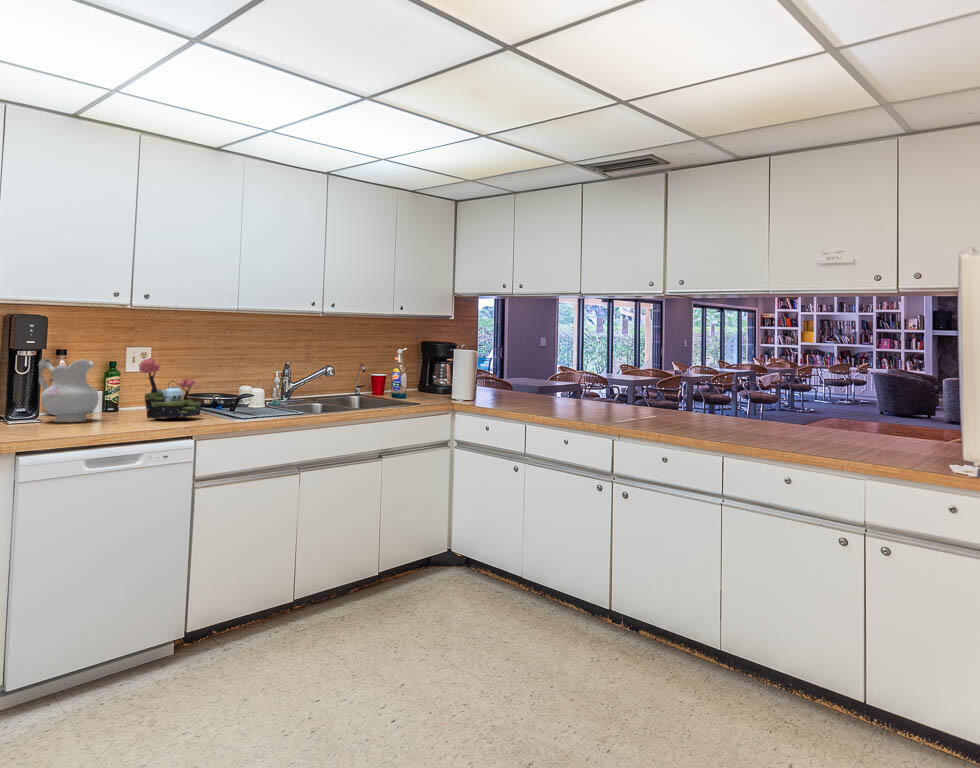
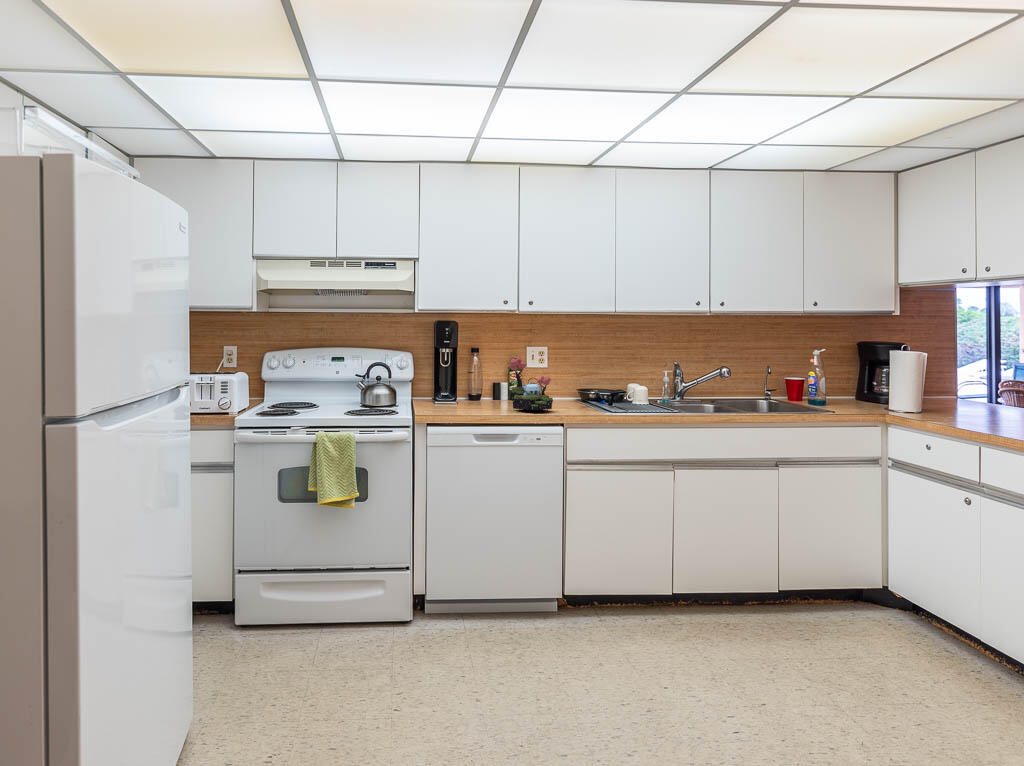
ceramic pitcher: present [39,359,99,422] -> none [447,356,486,407]

